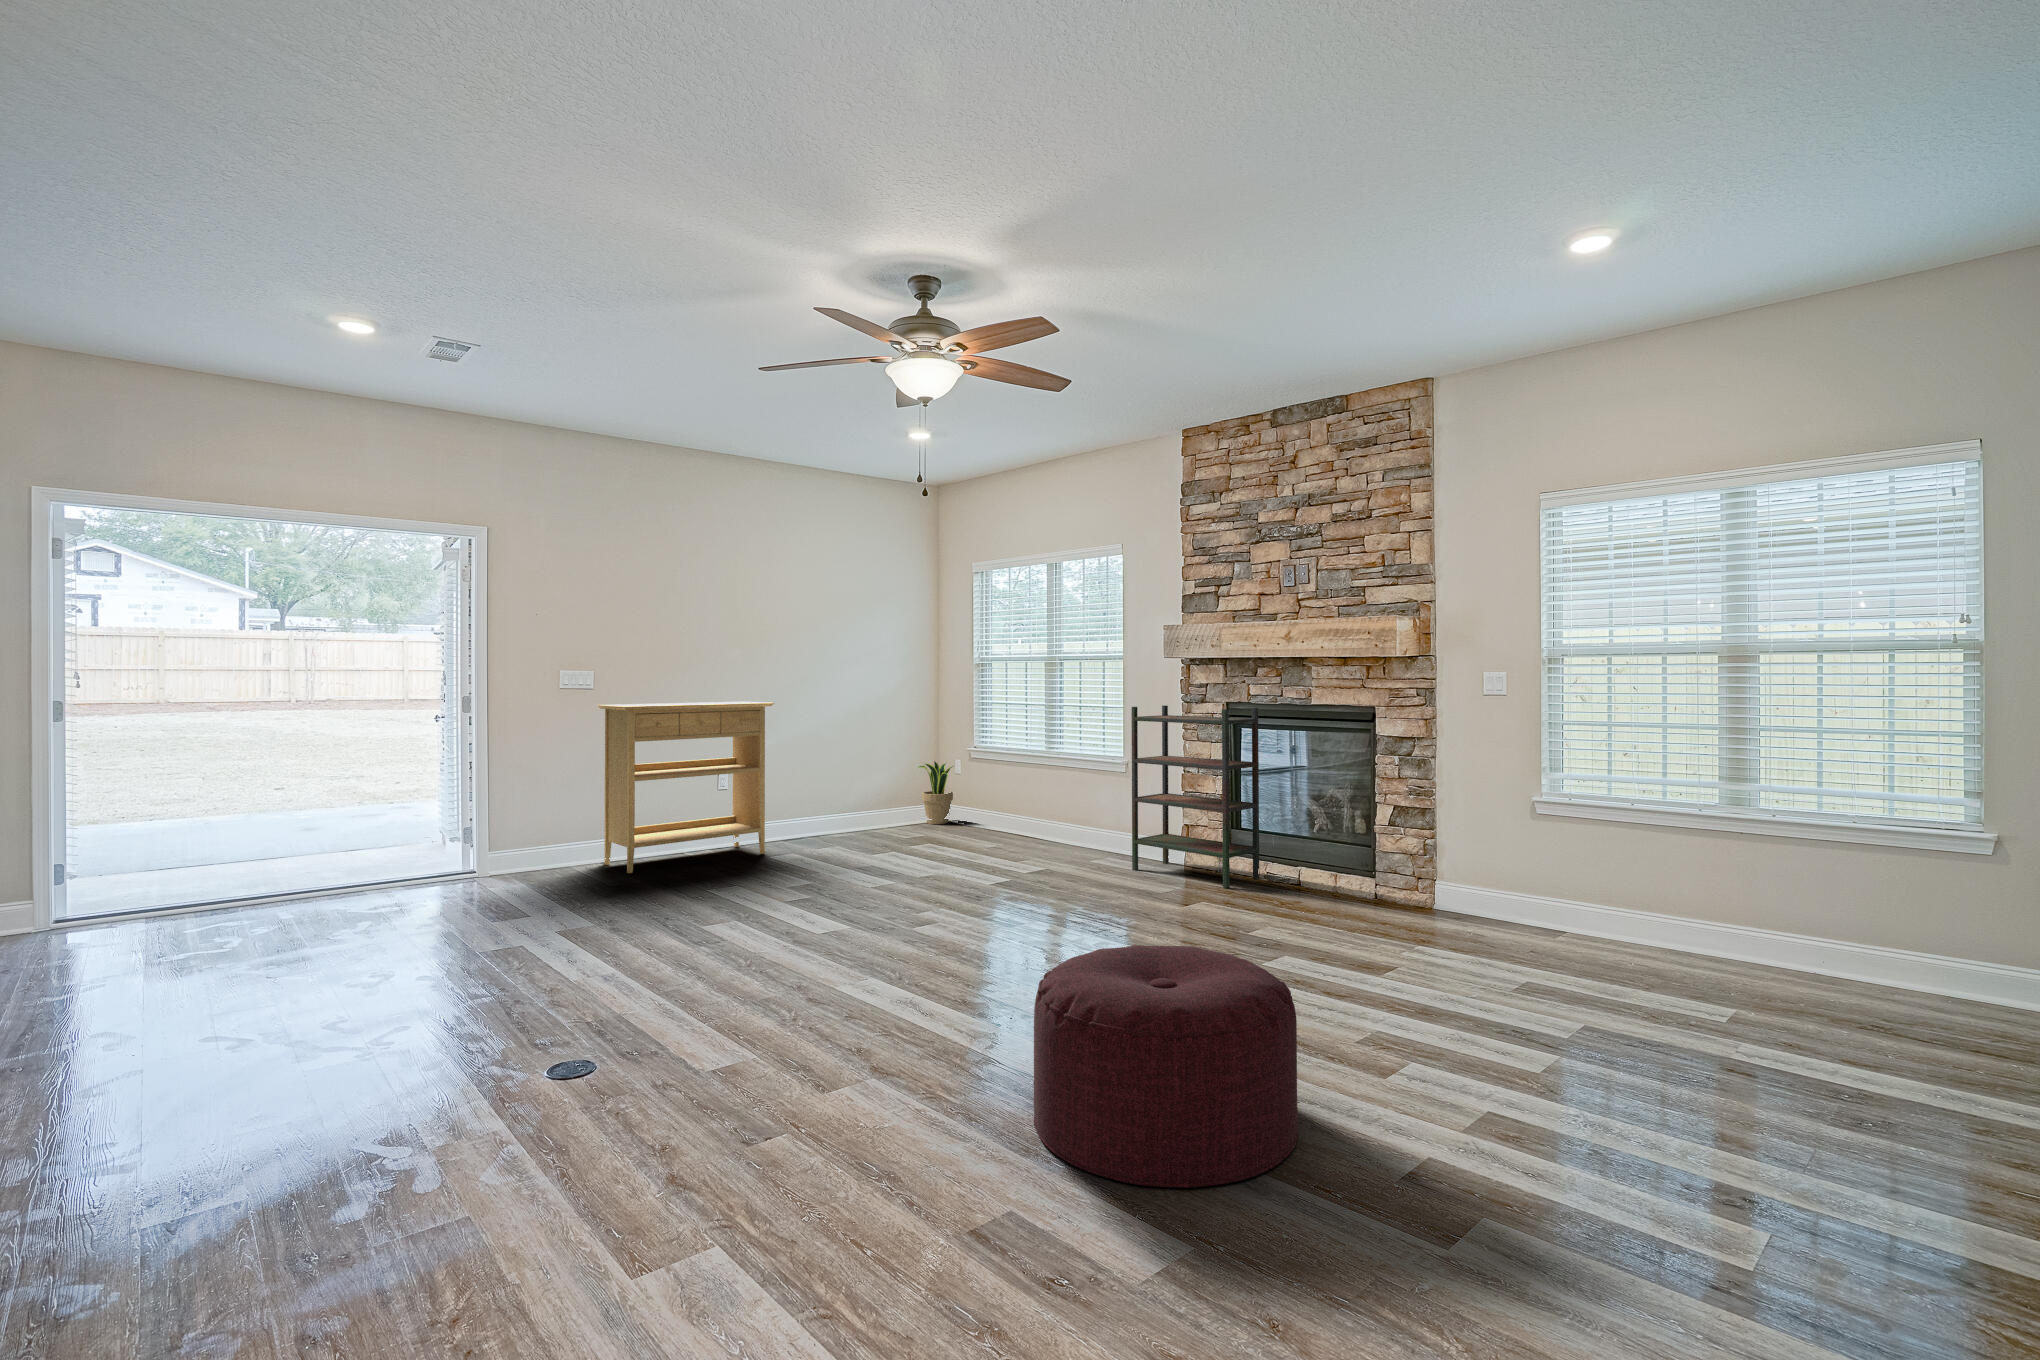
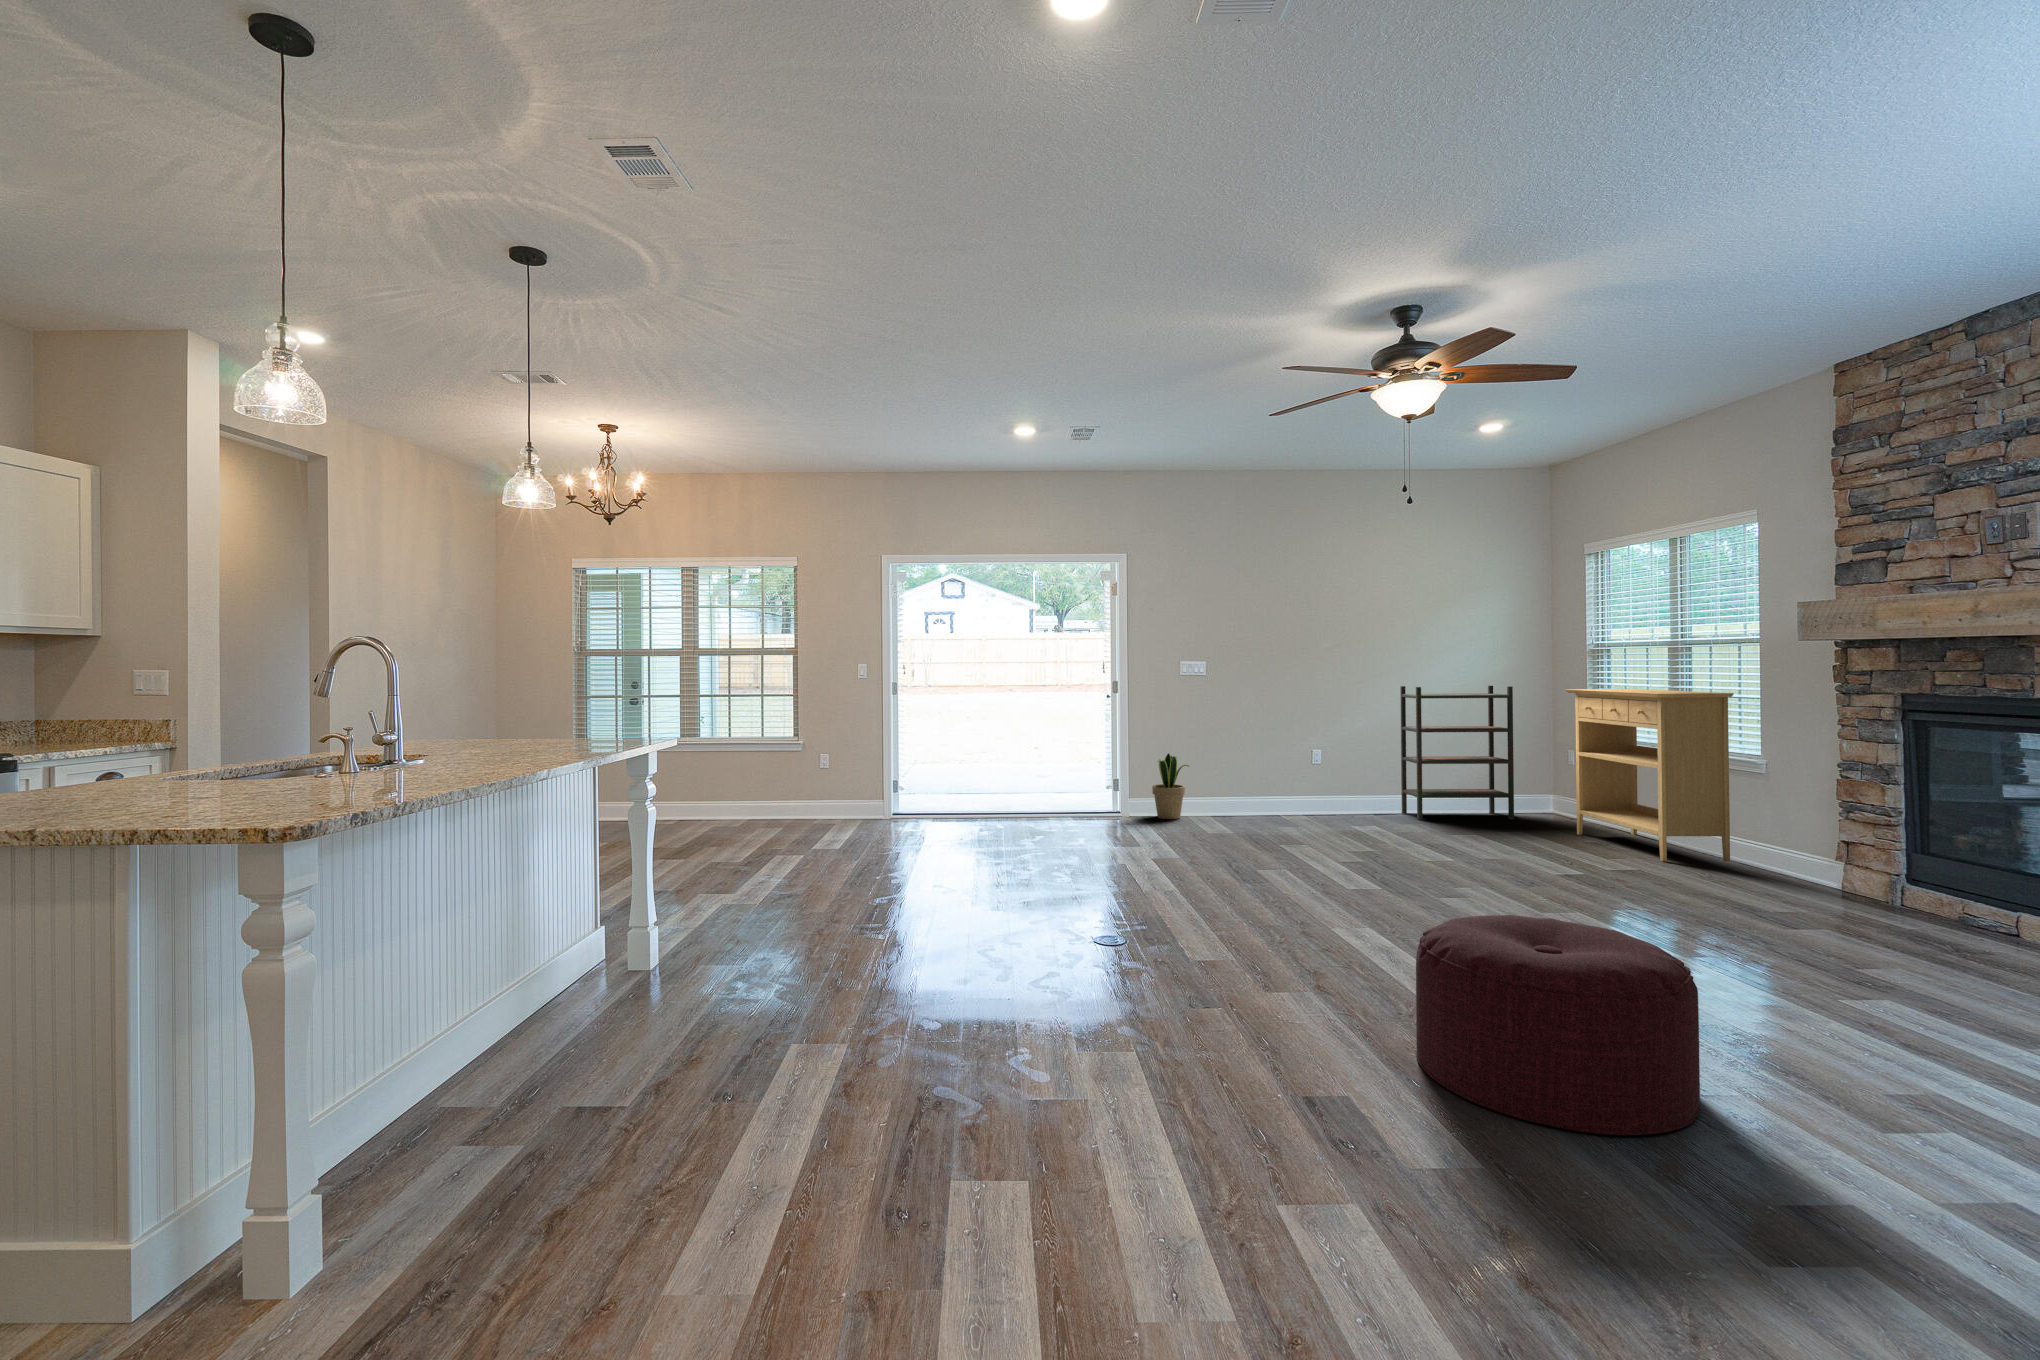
console table: present [597,702,775,873] -> present [1565,689,1734,862]
bookshelf: present [1131,705,1259,888] -> present [1400,686,1514,820]
potted plant: present [918,761,953,824] -> present [1152,753,1189,819]

